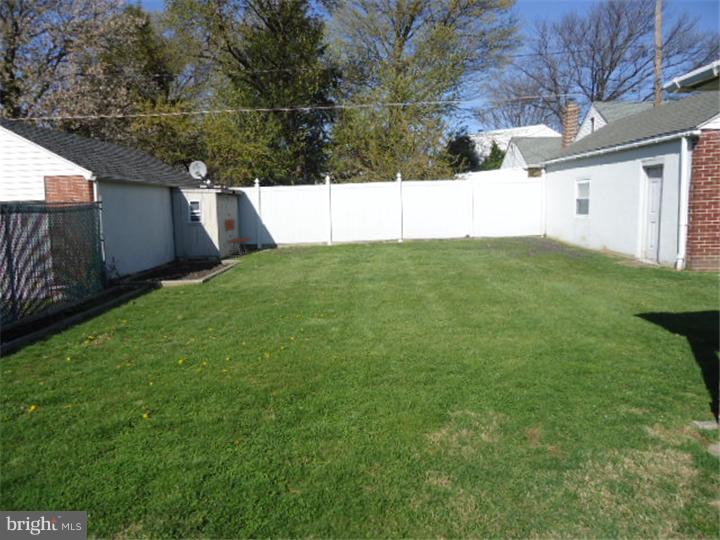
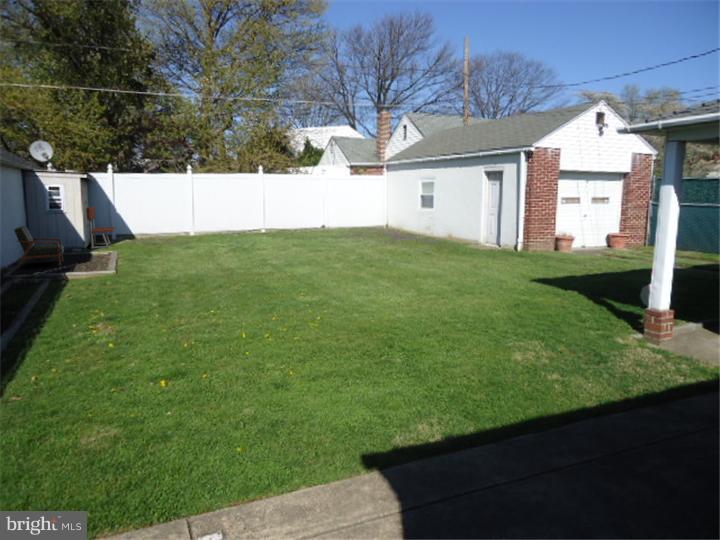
chair: none [147,236,190,274] -> present [14,226,64,268]

